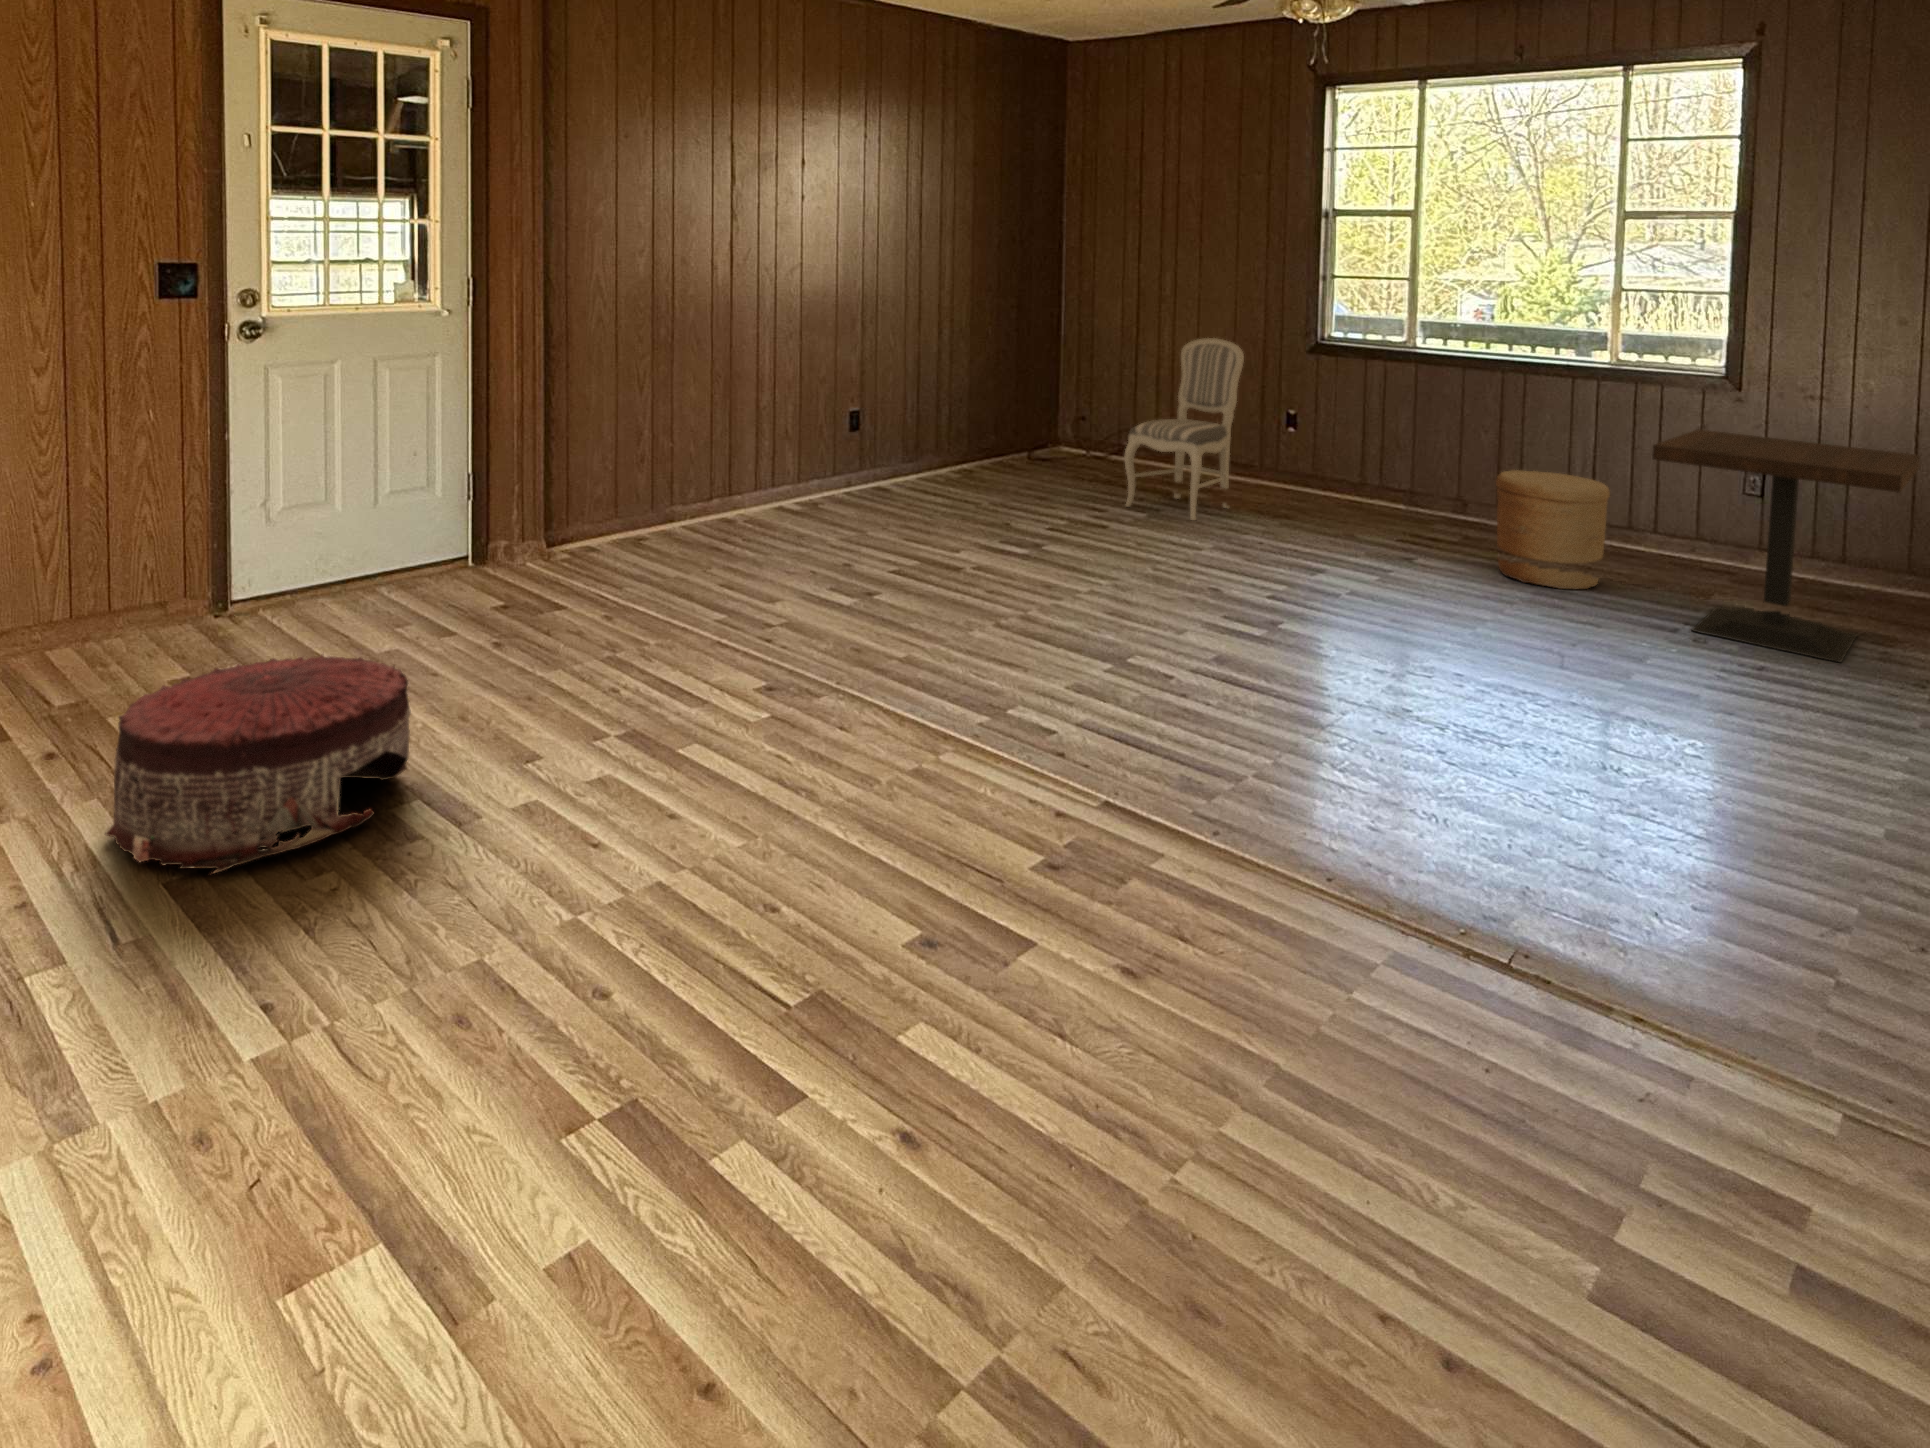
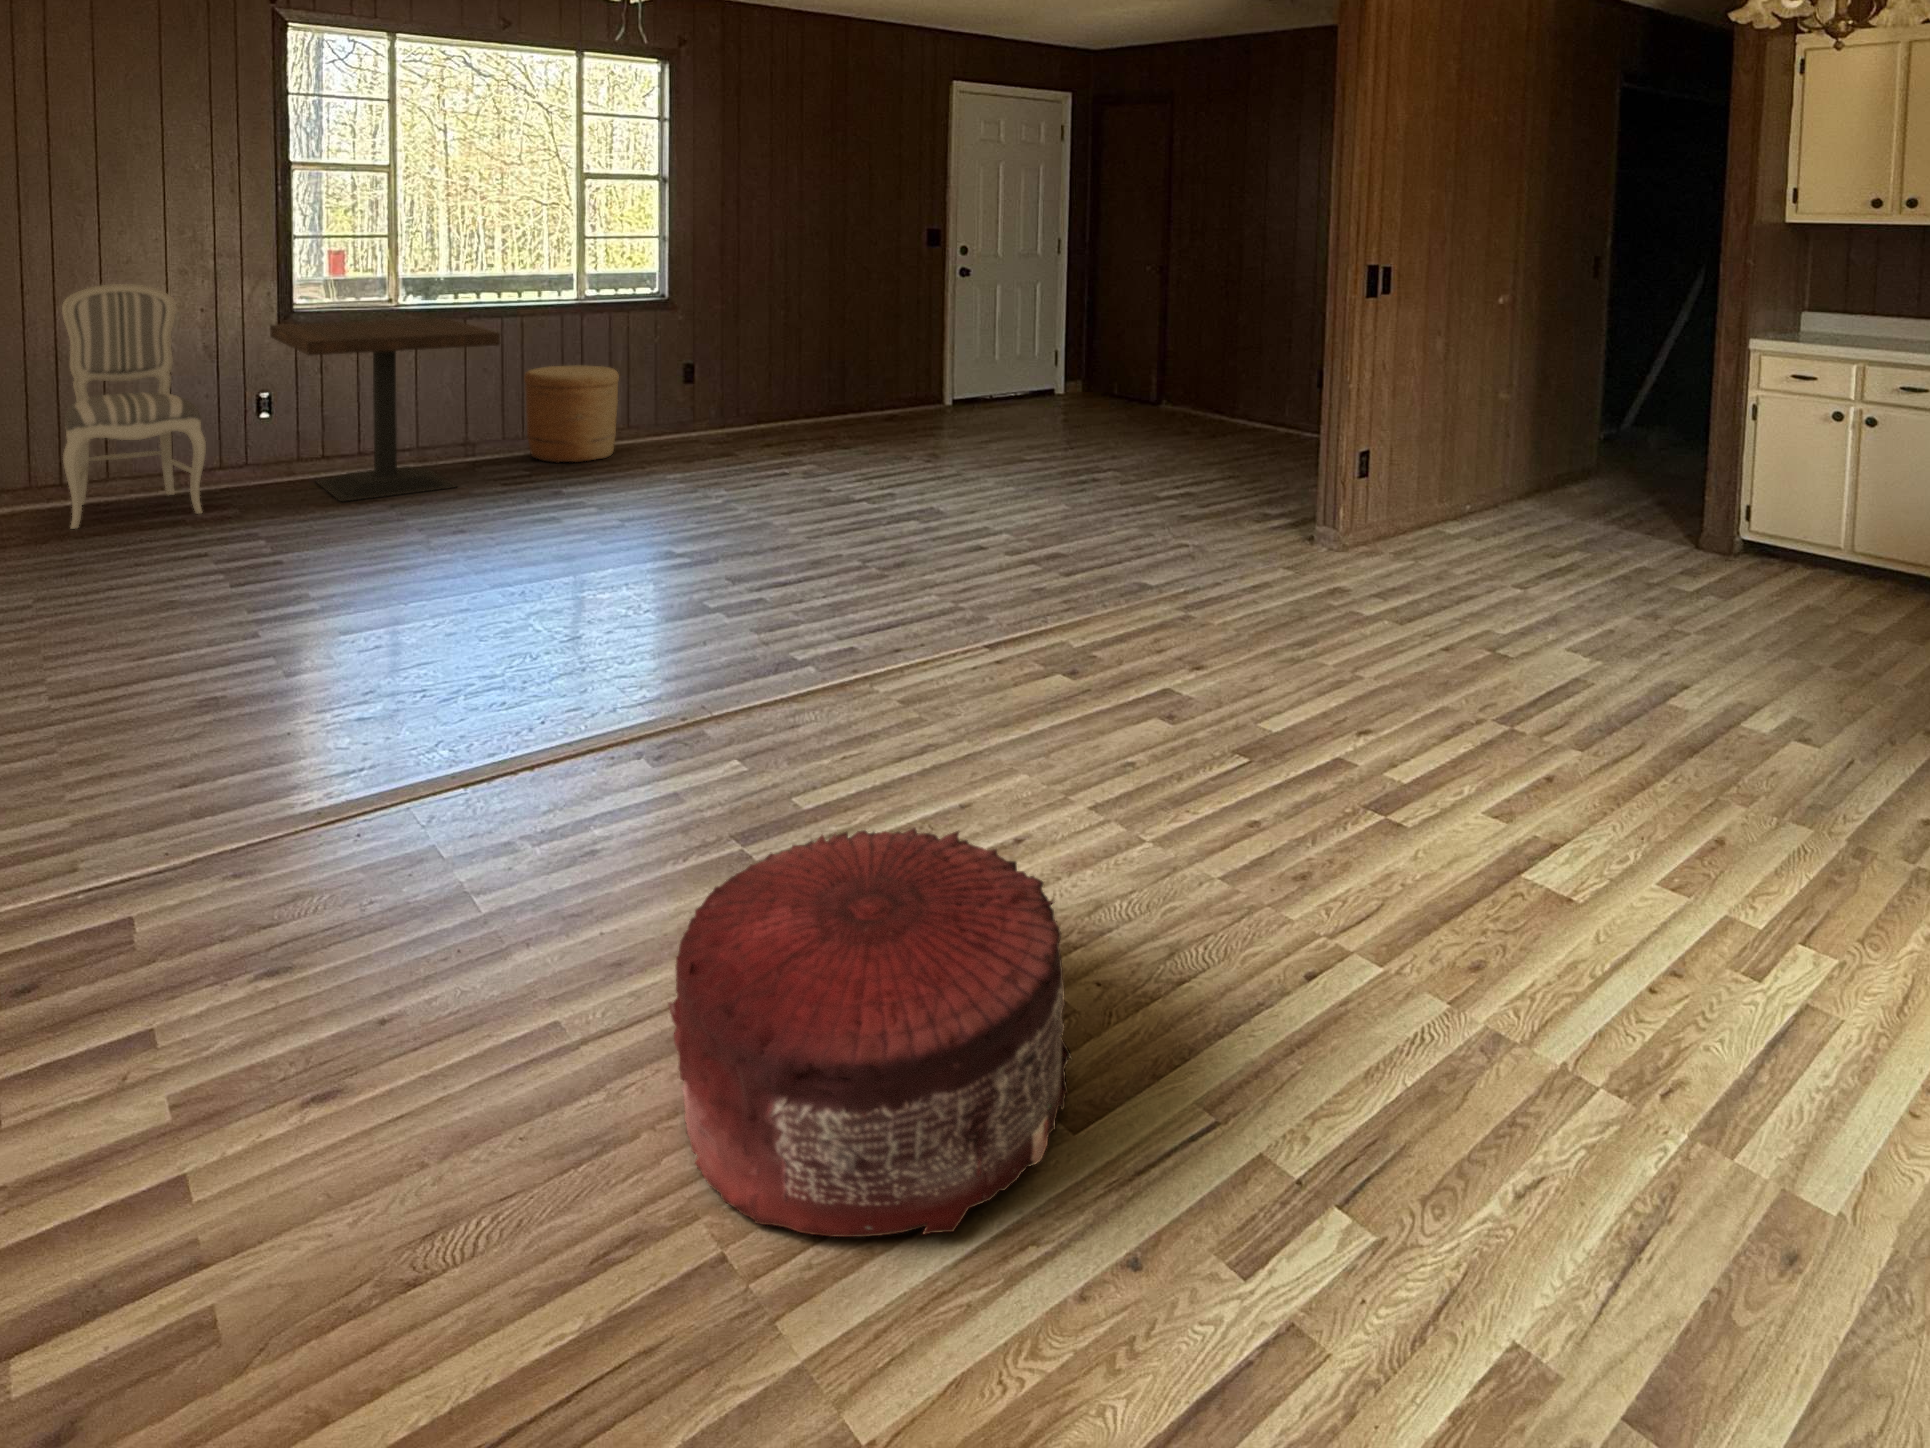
side table: present [1652,429,1920,662] -> present [270,318,500,502]

